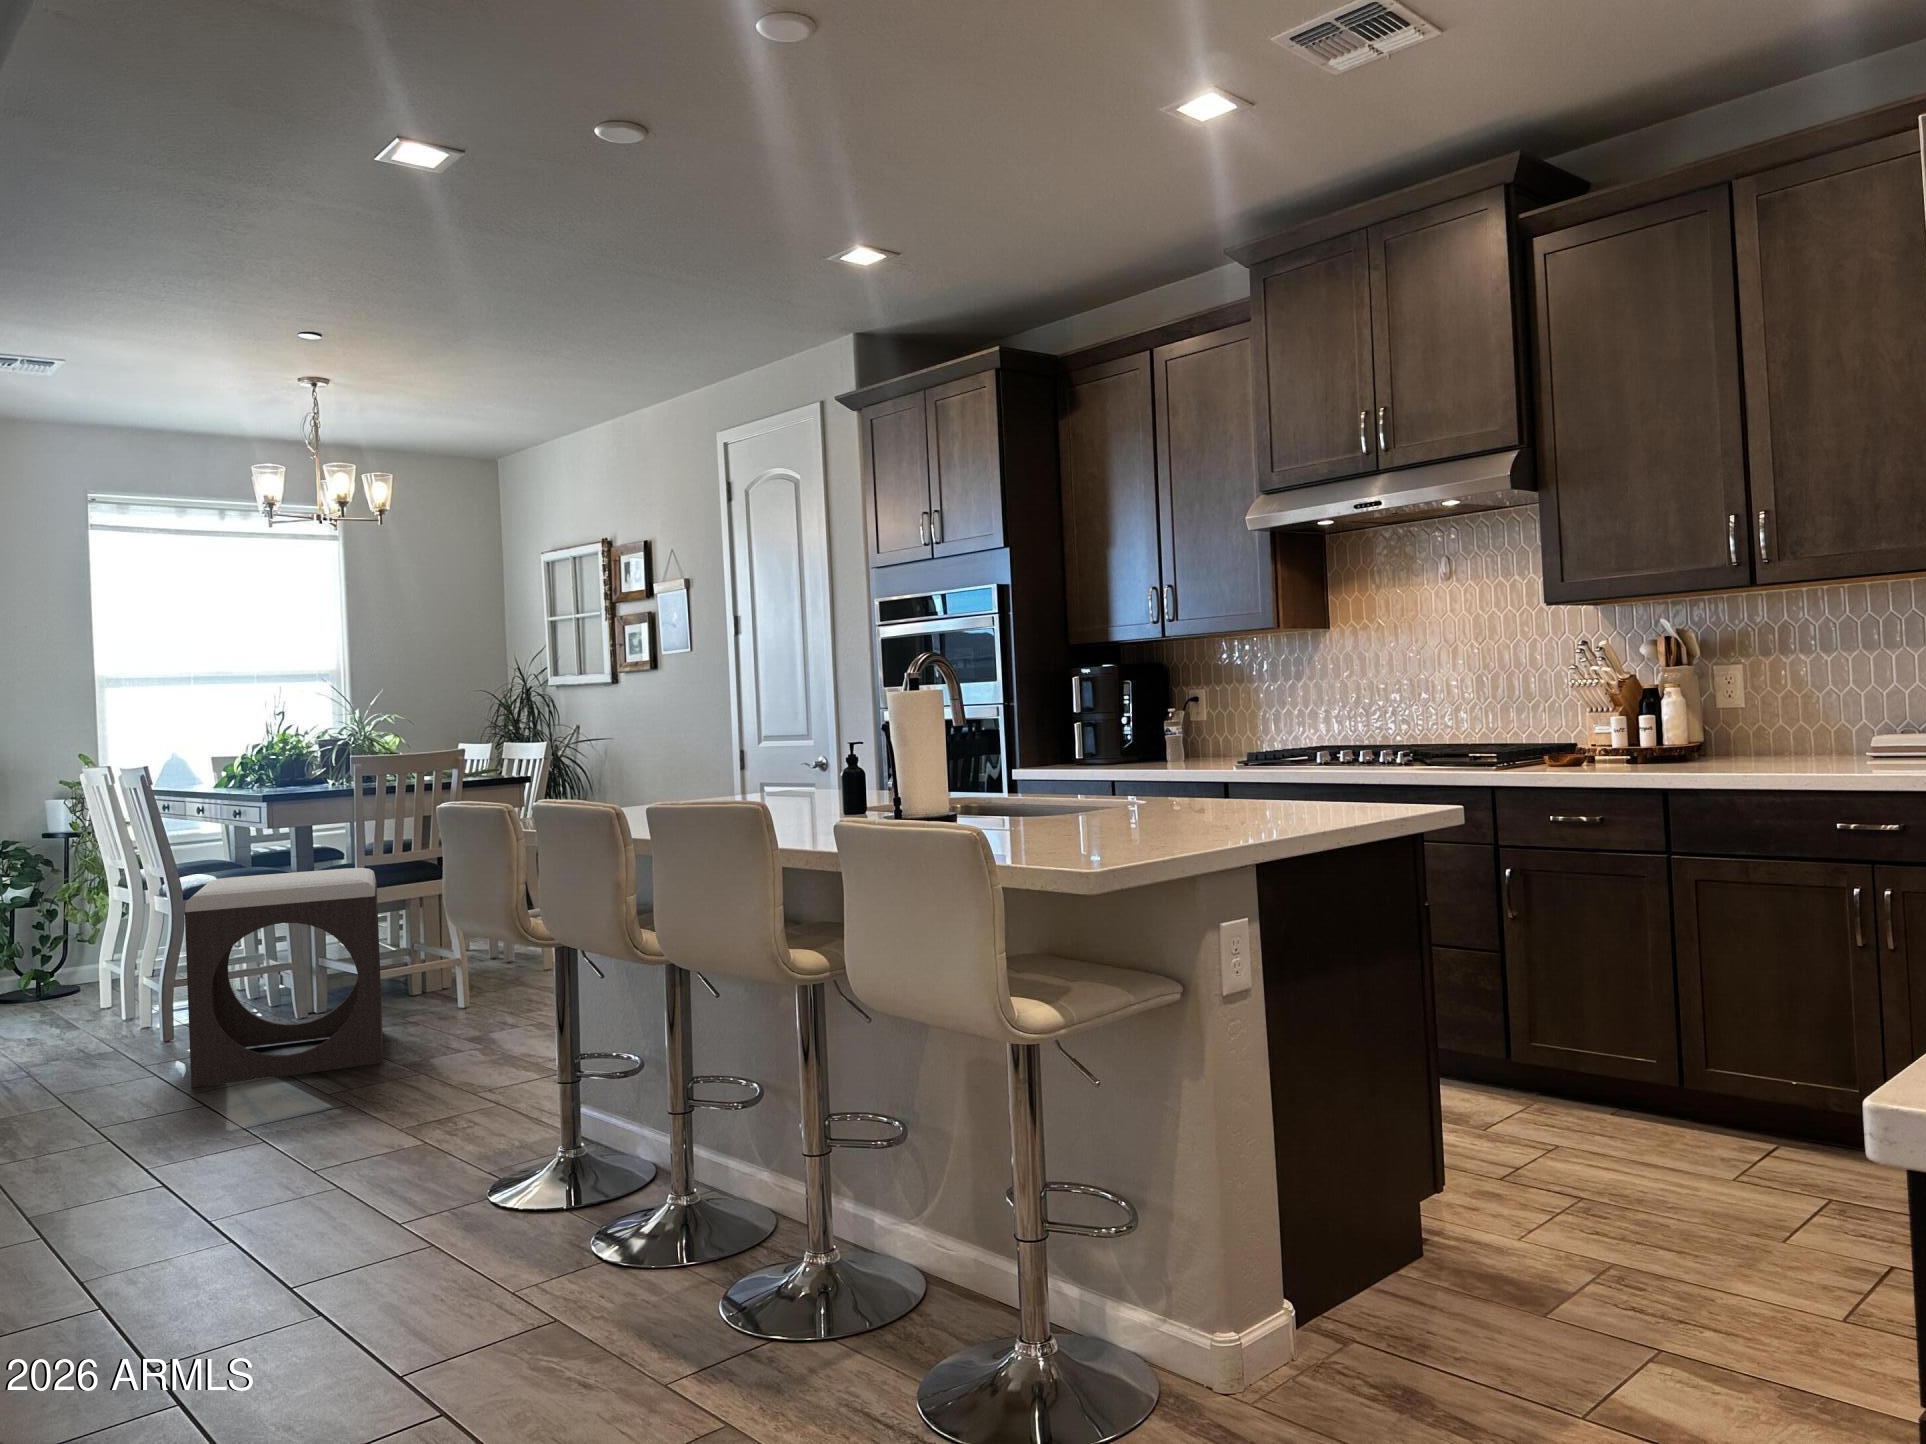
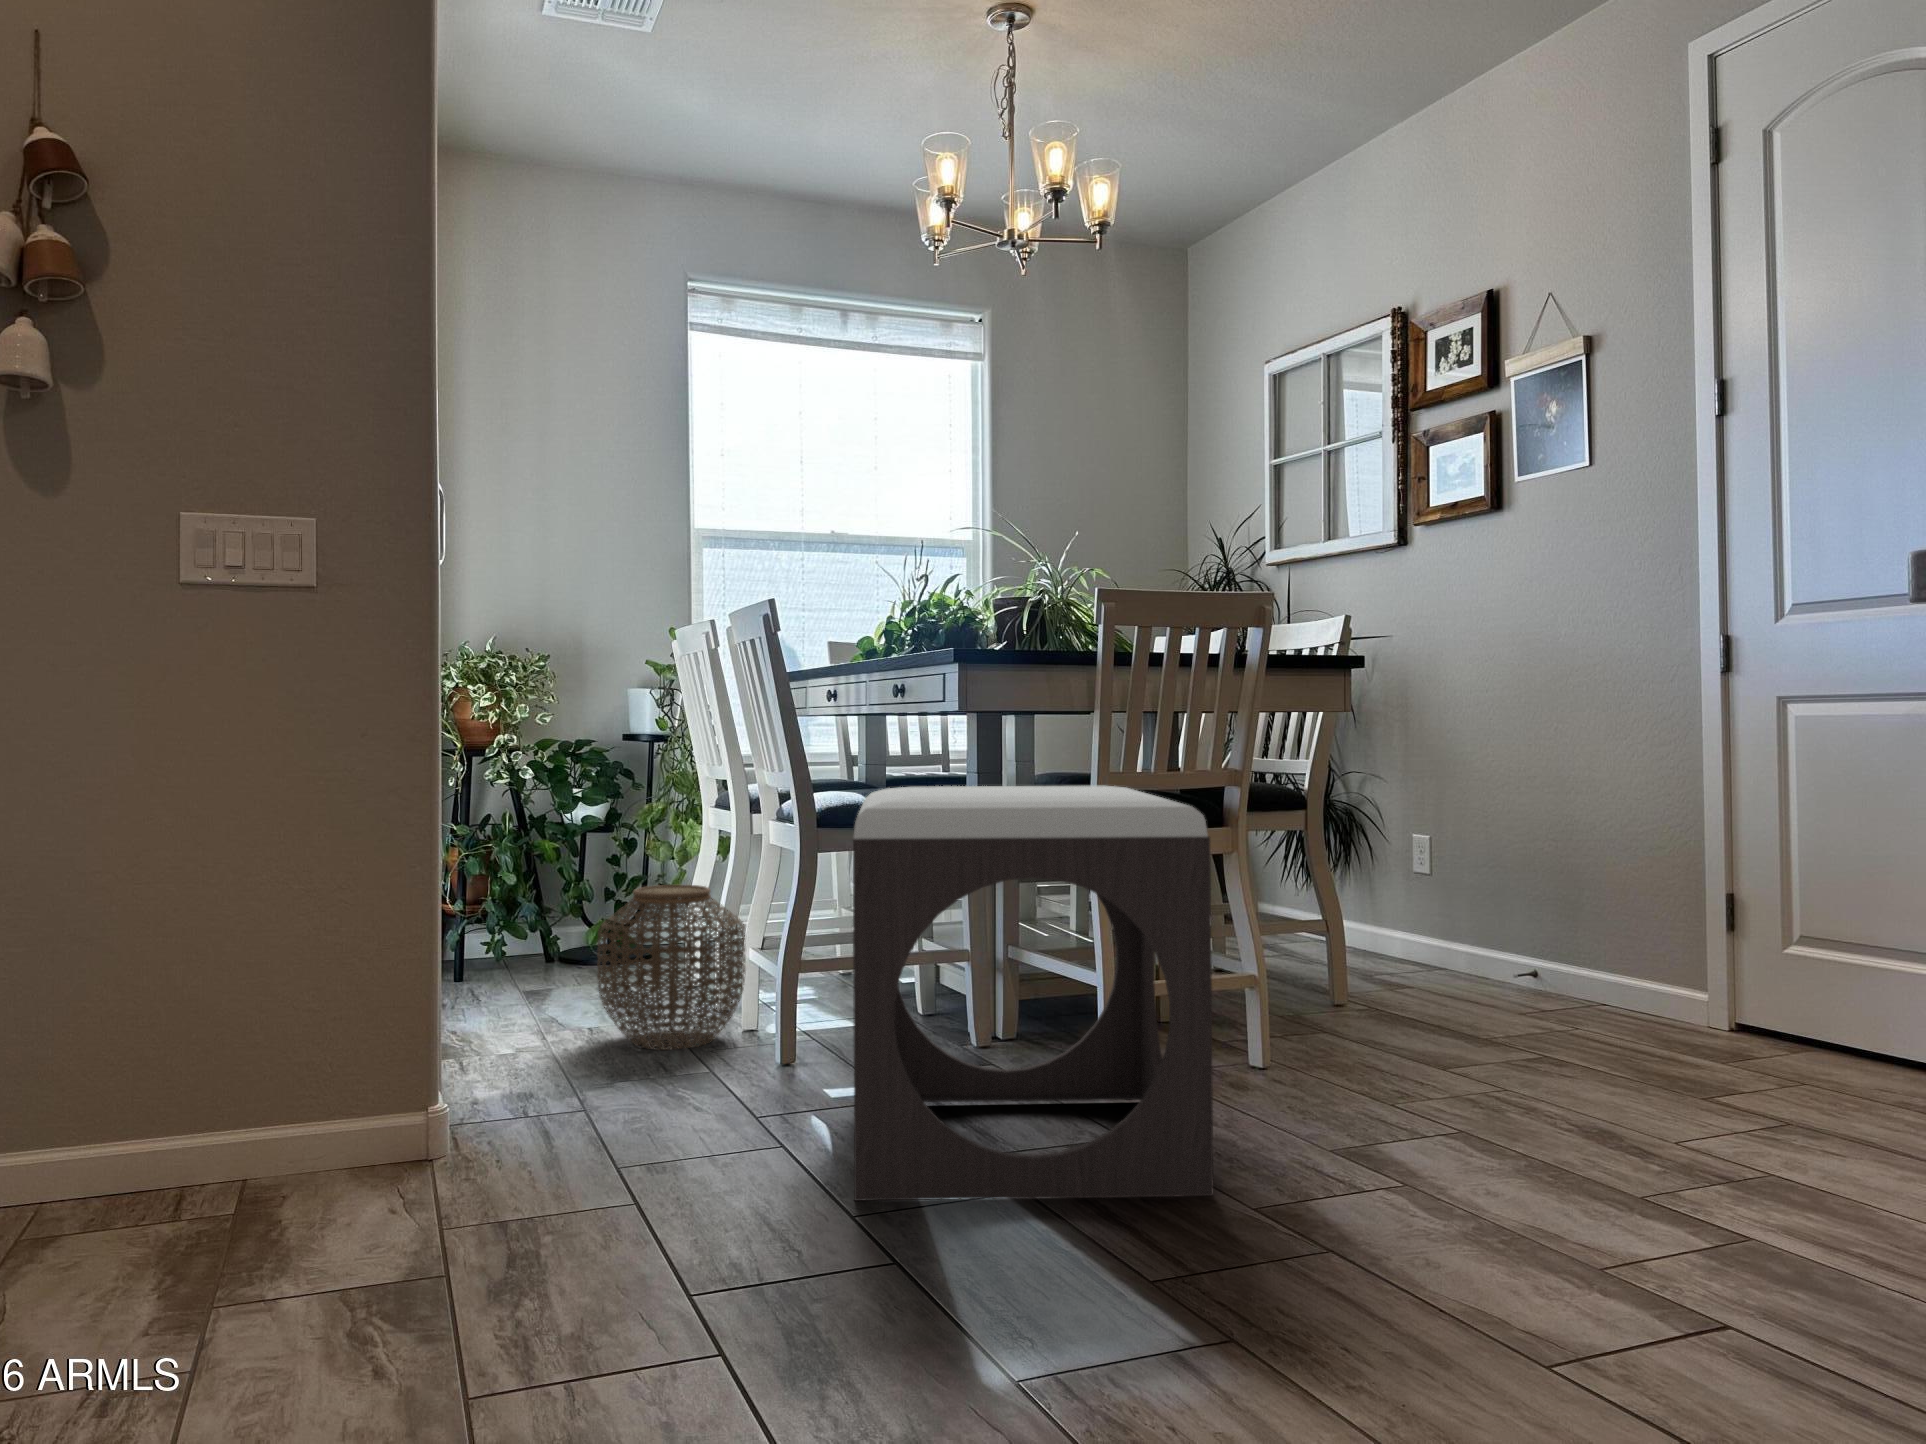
woven basket: none [32,940,141,1044] -> present [597,885,745,1050]

